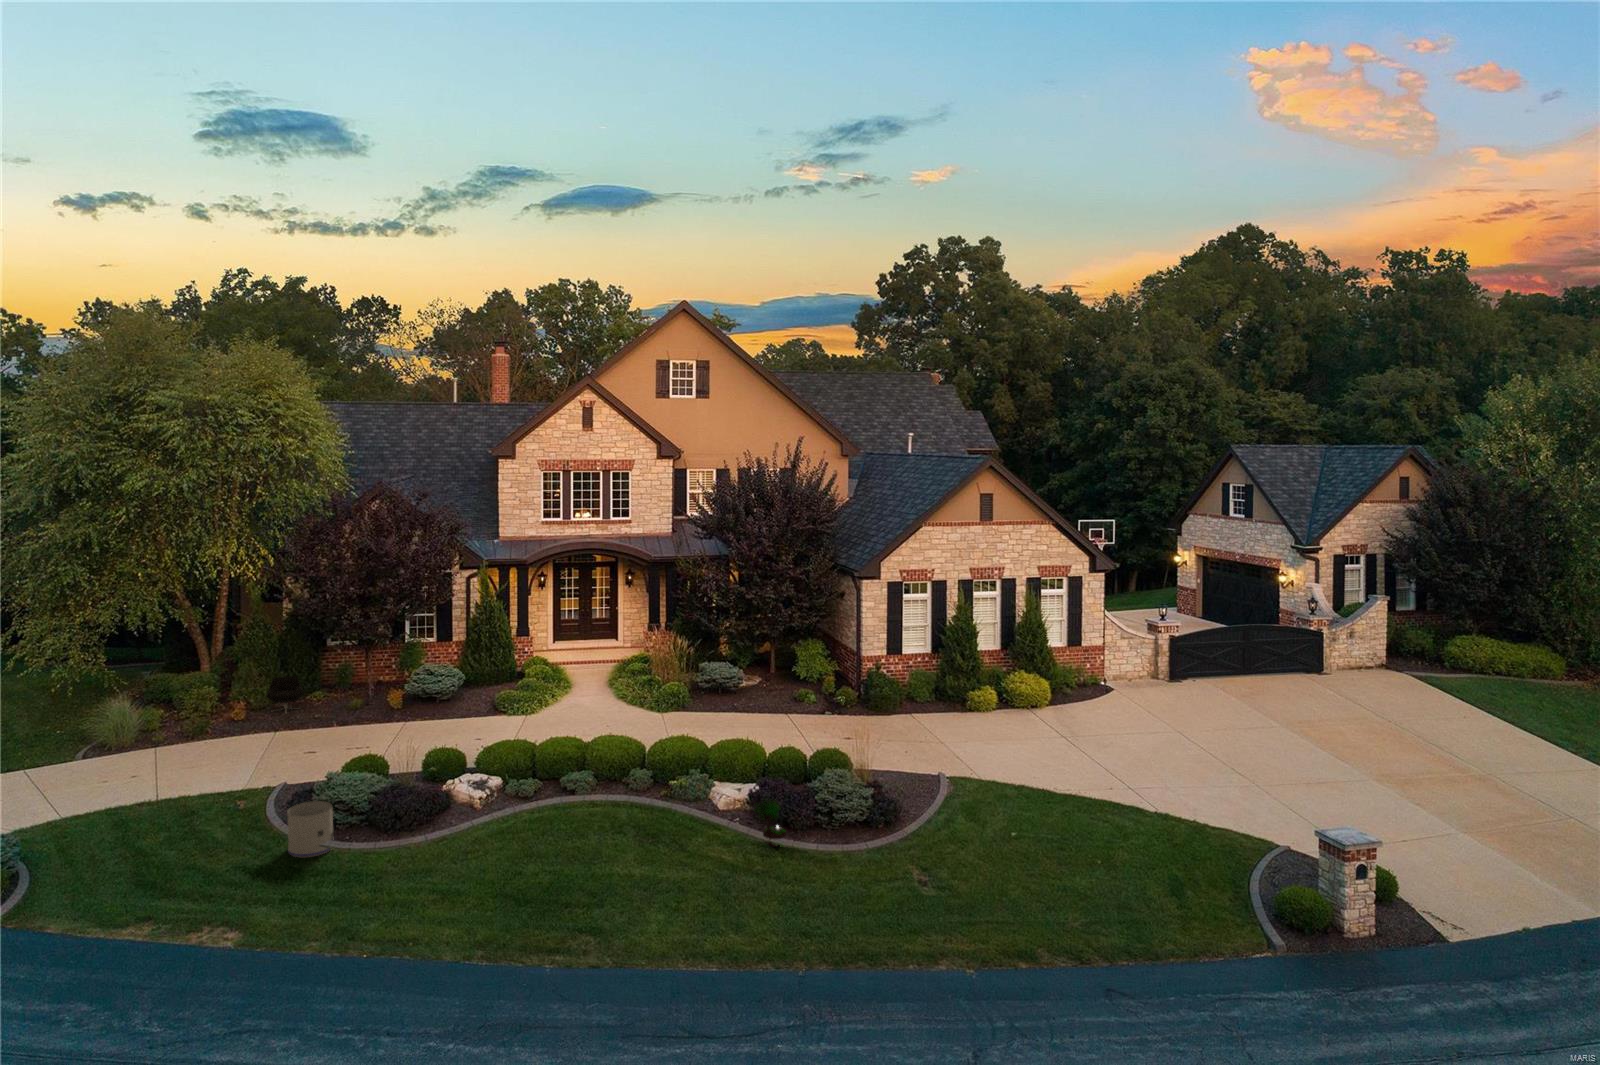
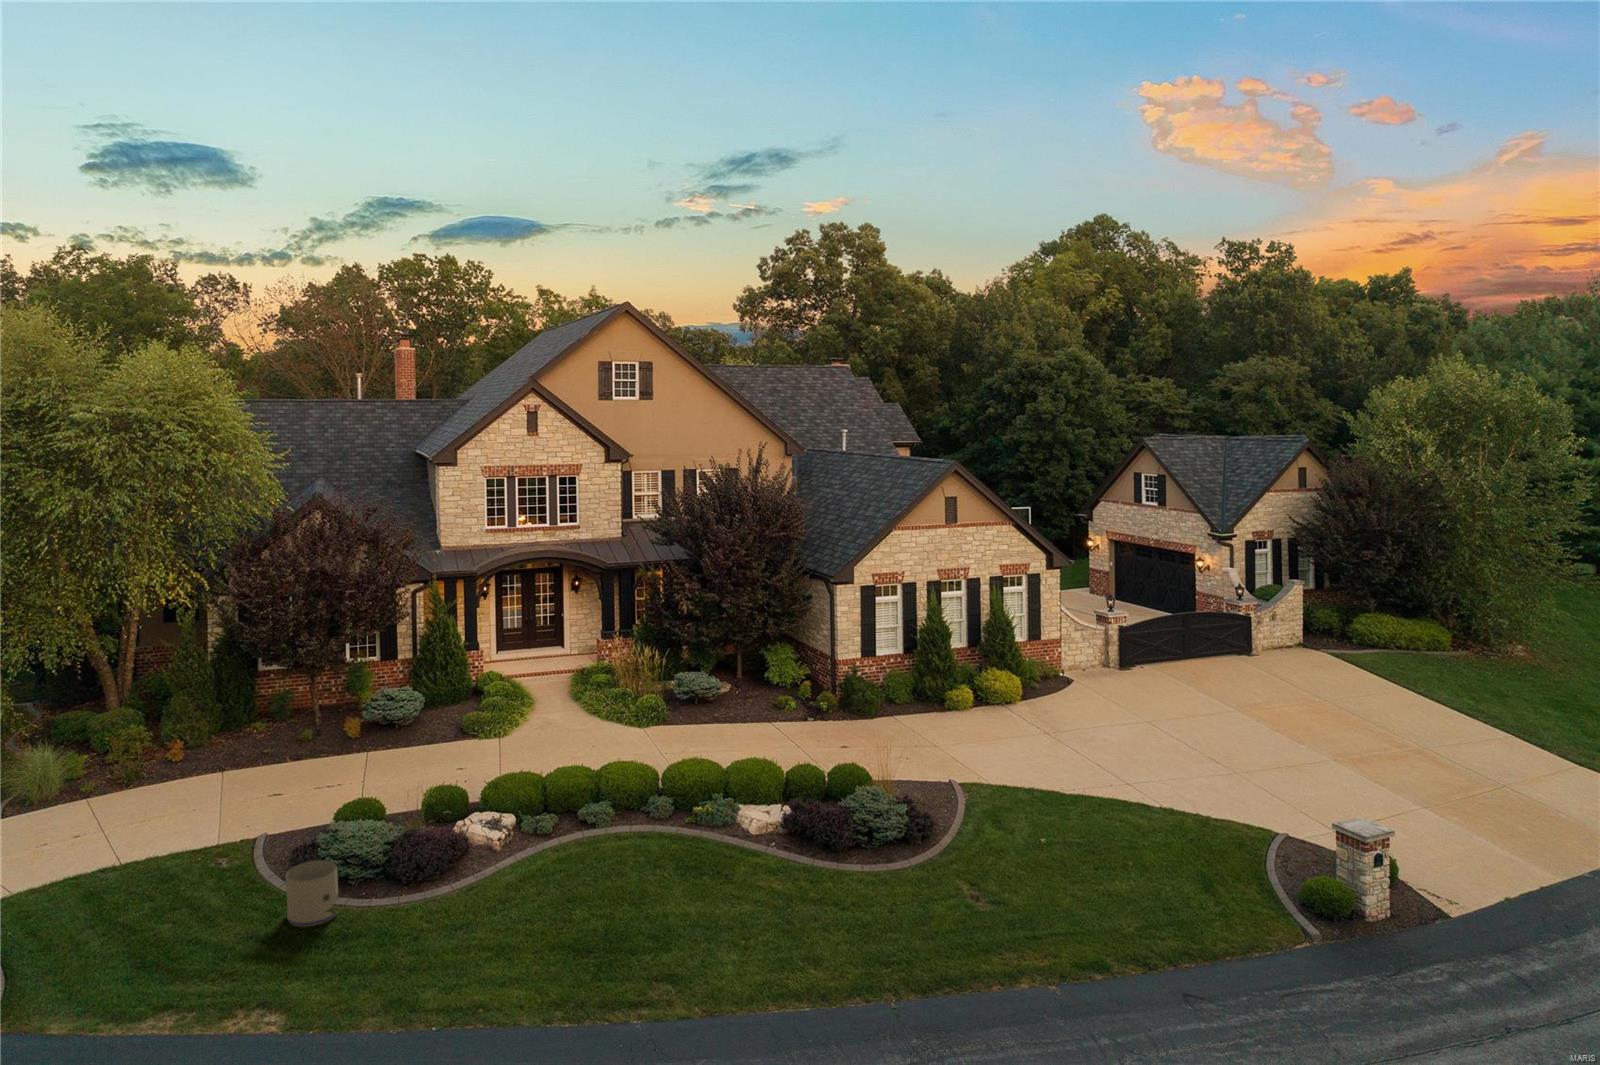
lounge chair: present [266,676,304,713] -> none [207,708,251,751]
potted tree: present [756,800,786,847] -> none [797,820,832,874]

